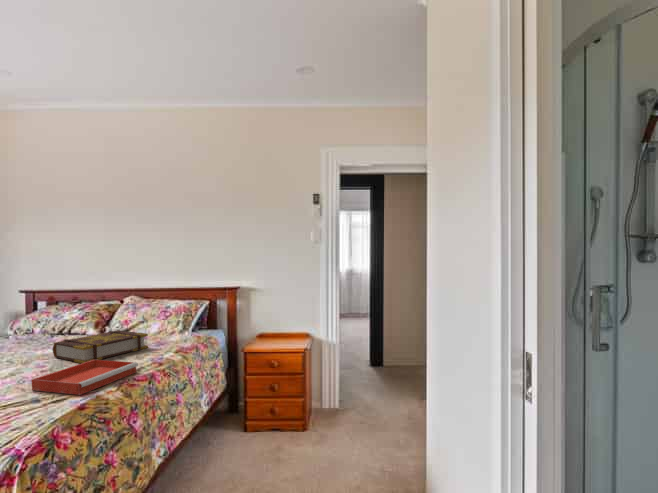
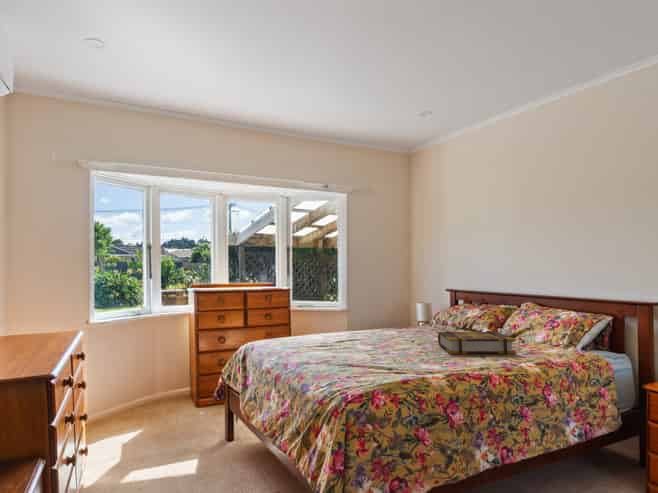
tray: present [32,360,138,395] -> none [397,351,479,374]

